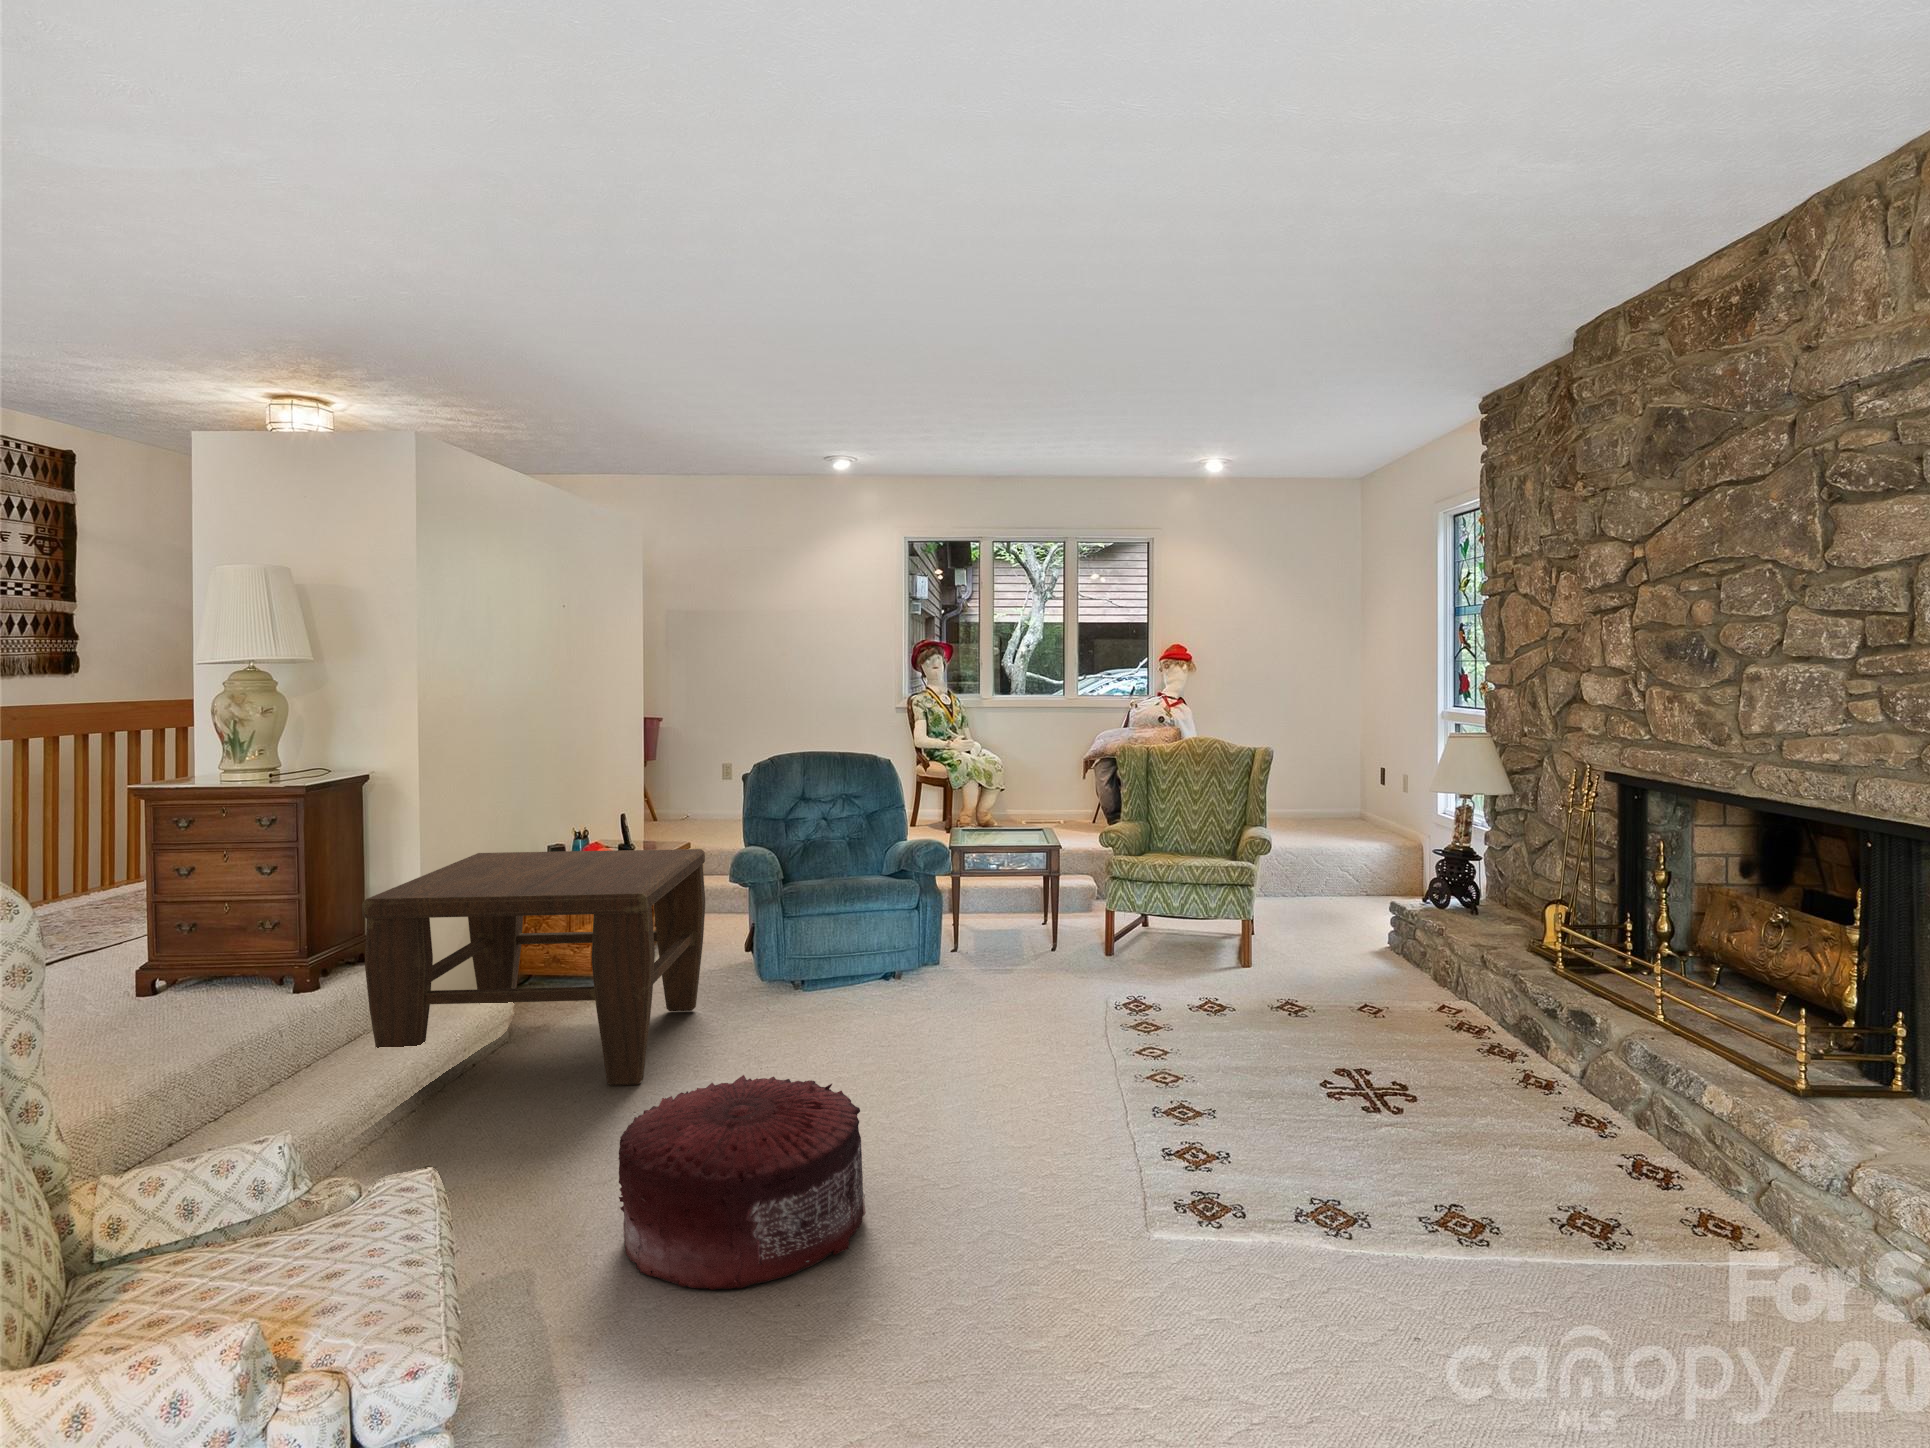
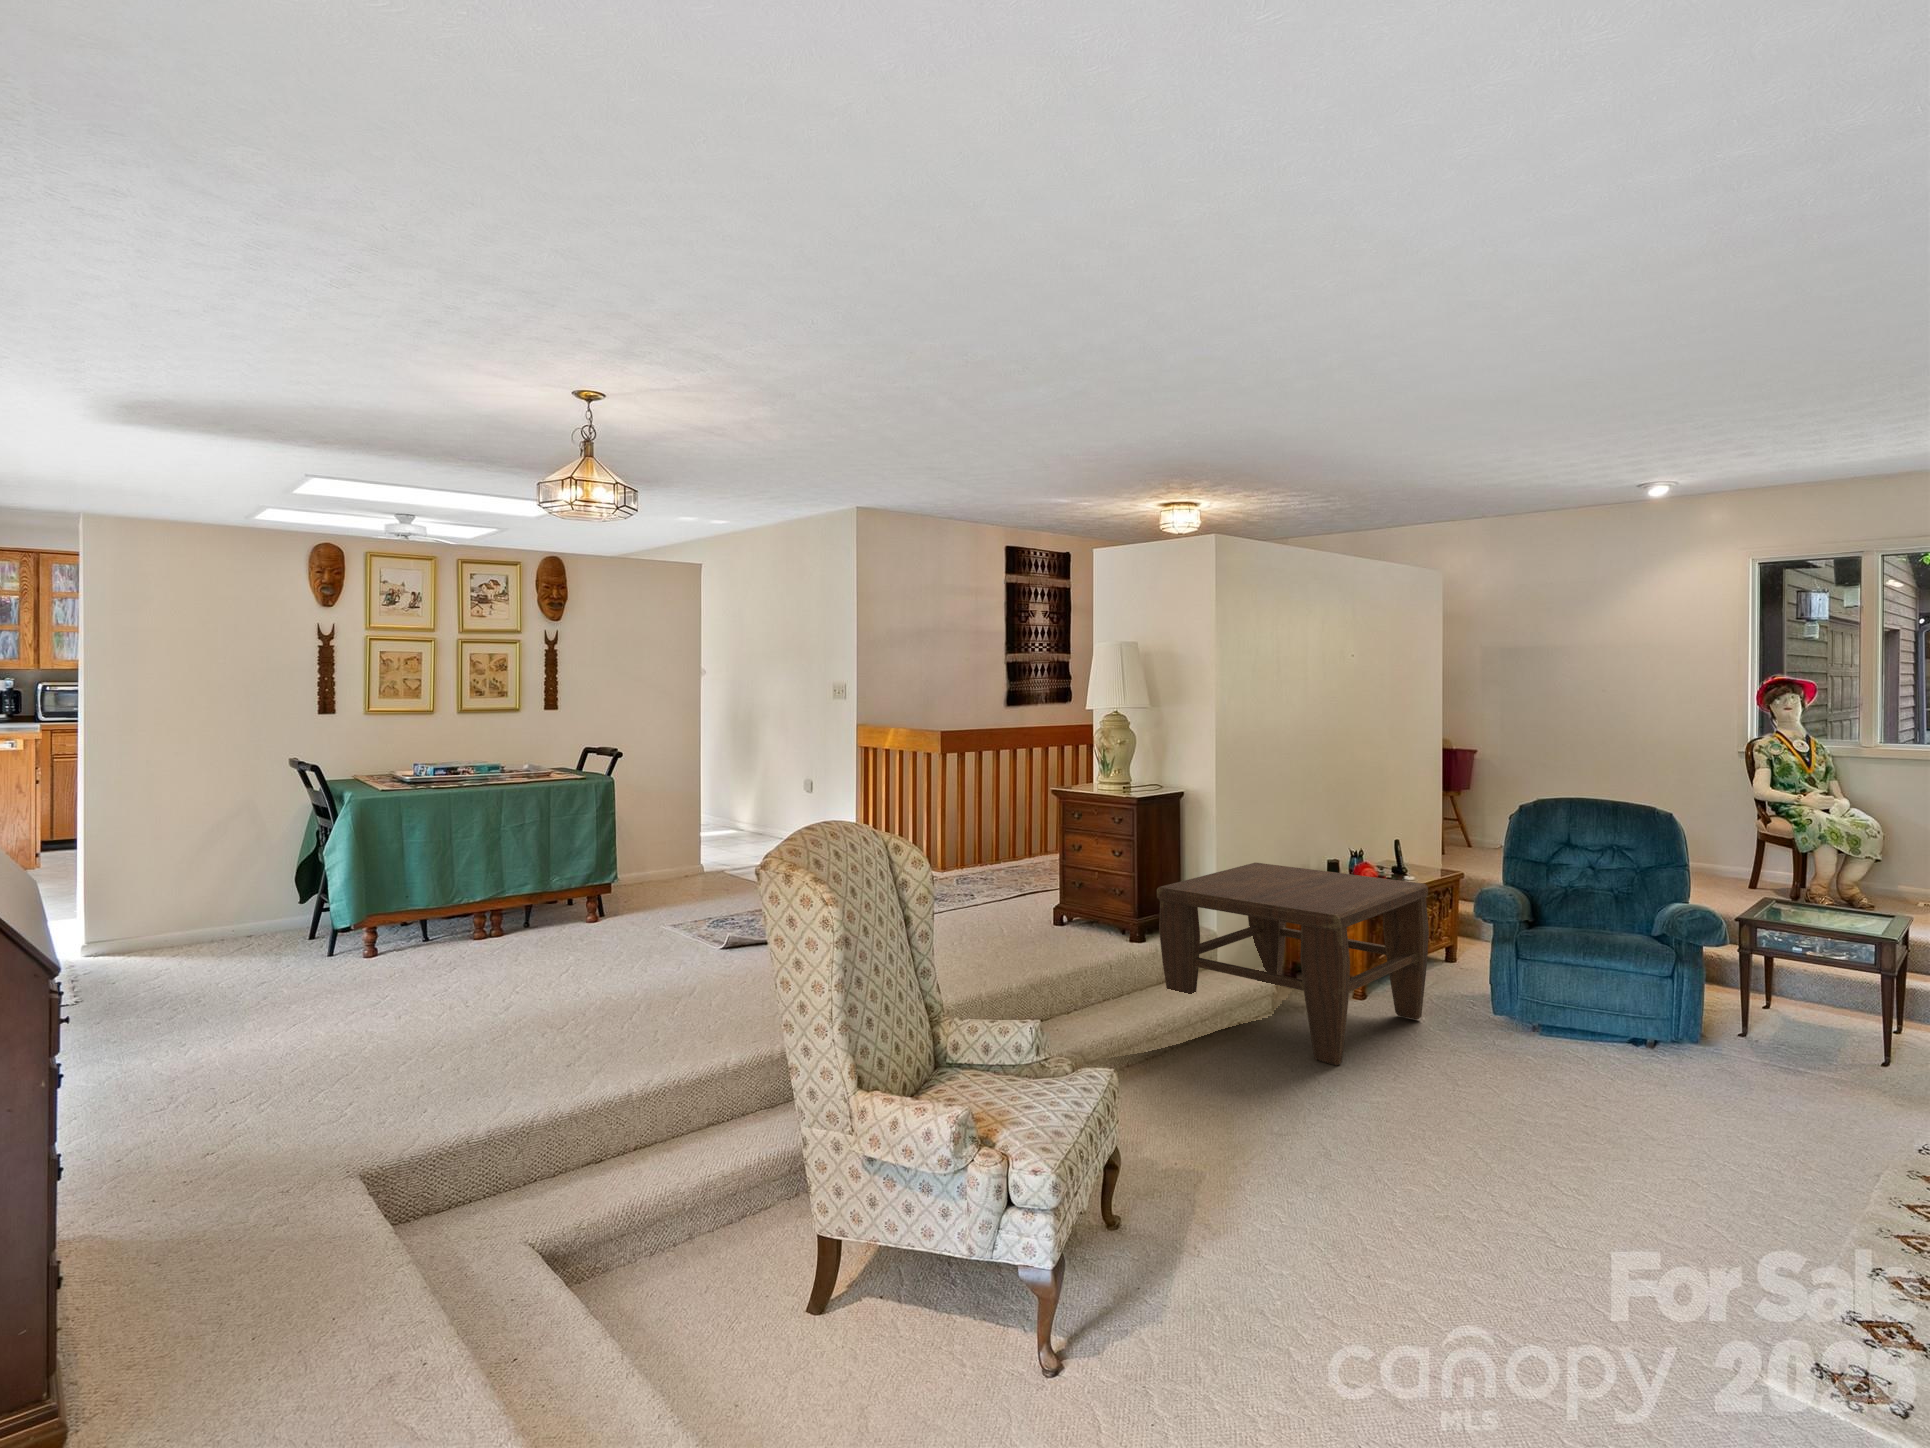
pouf: present [619,1075,866,1290] -> none [1245,1074,1454,1242]

